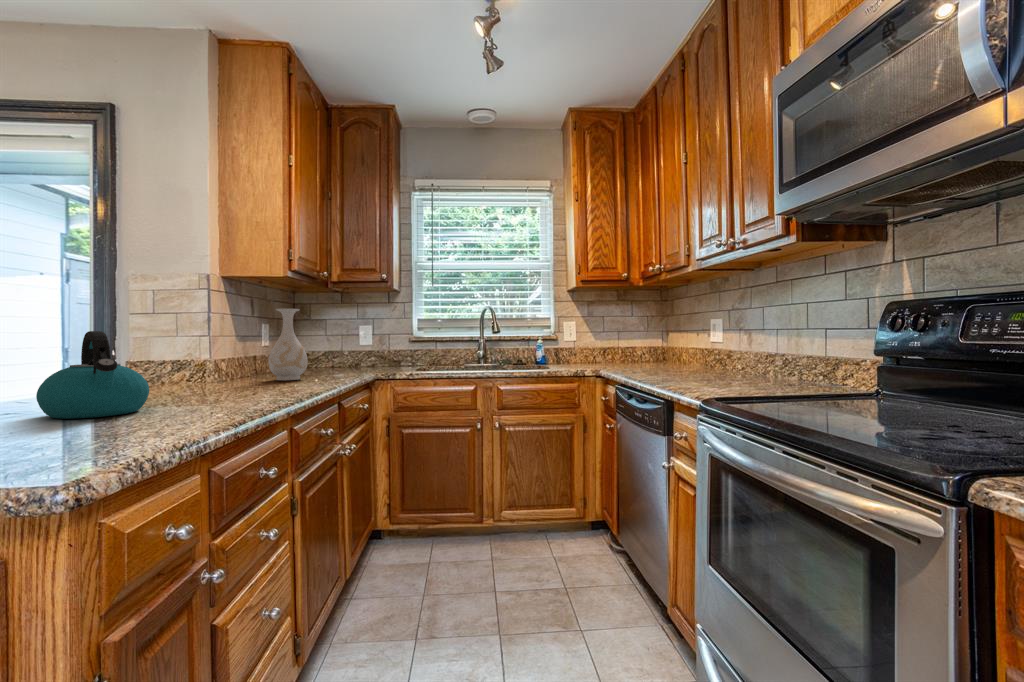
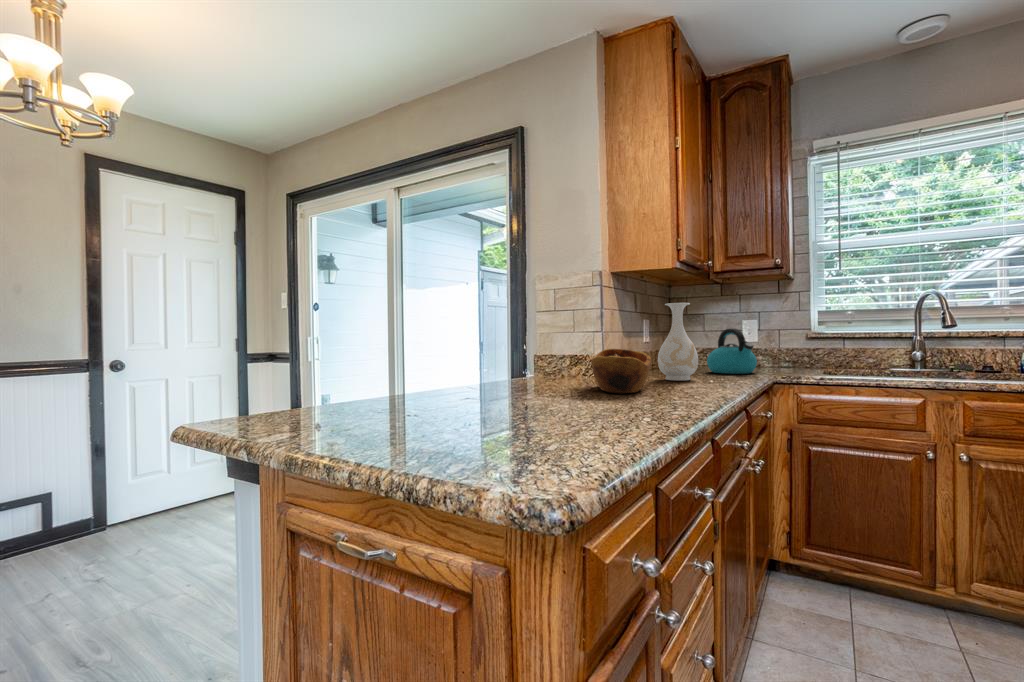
kettle: present [36,331,149,419] -> present [707,329,757,374]
wooden bowl: none [184,351,252,394] -> present [591,349,651,393]

